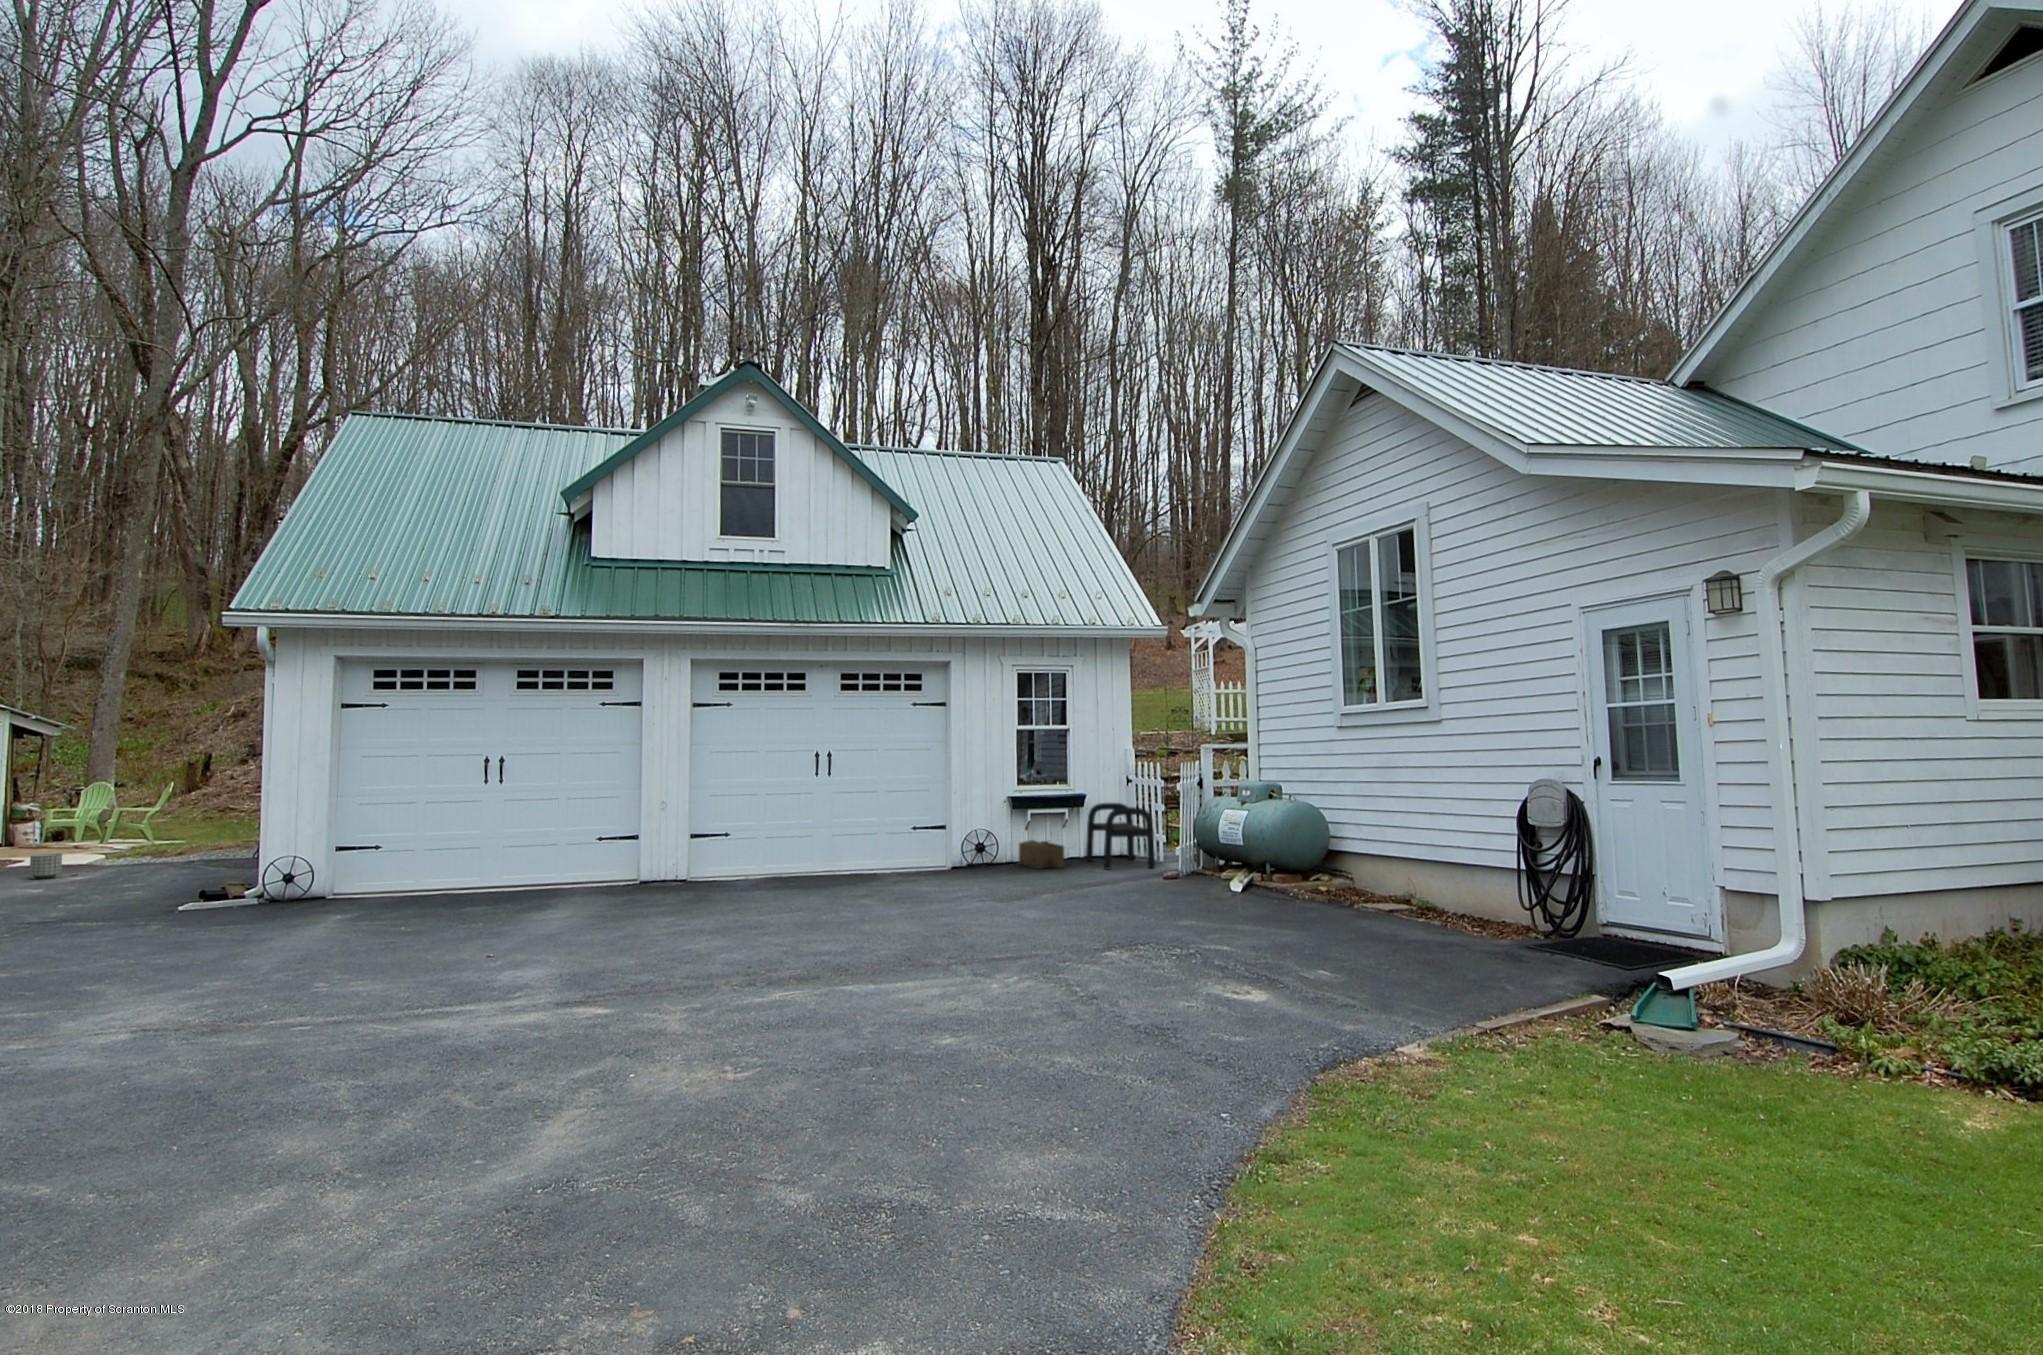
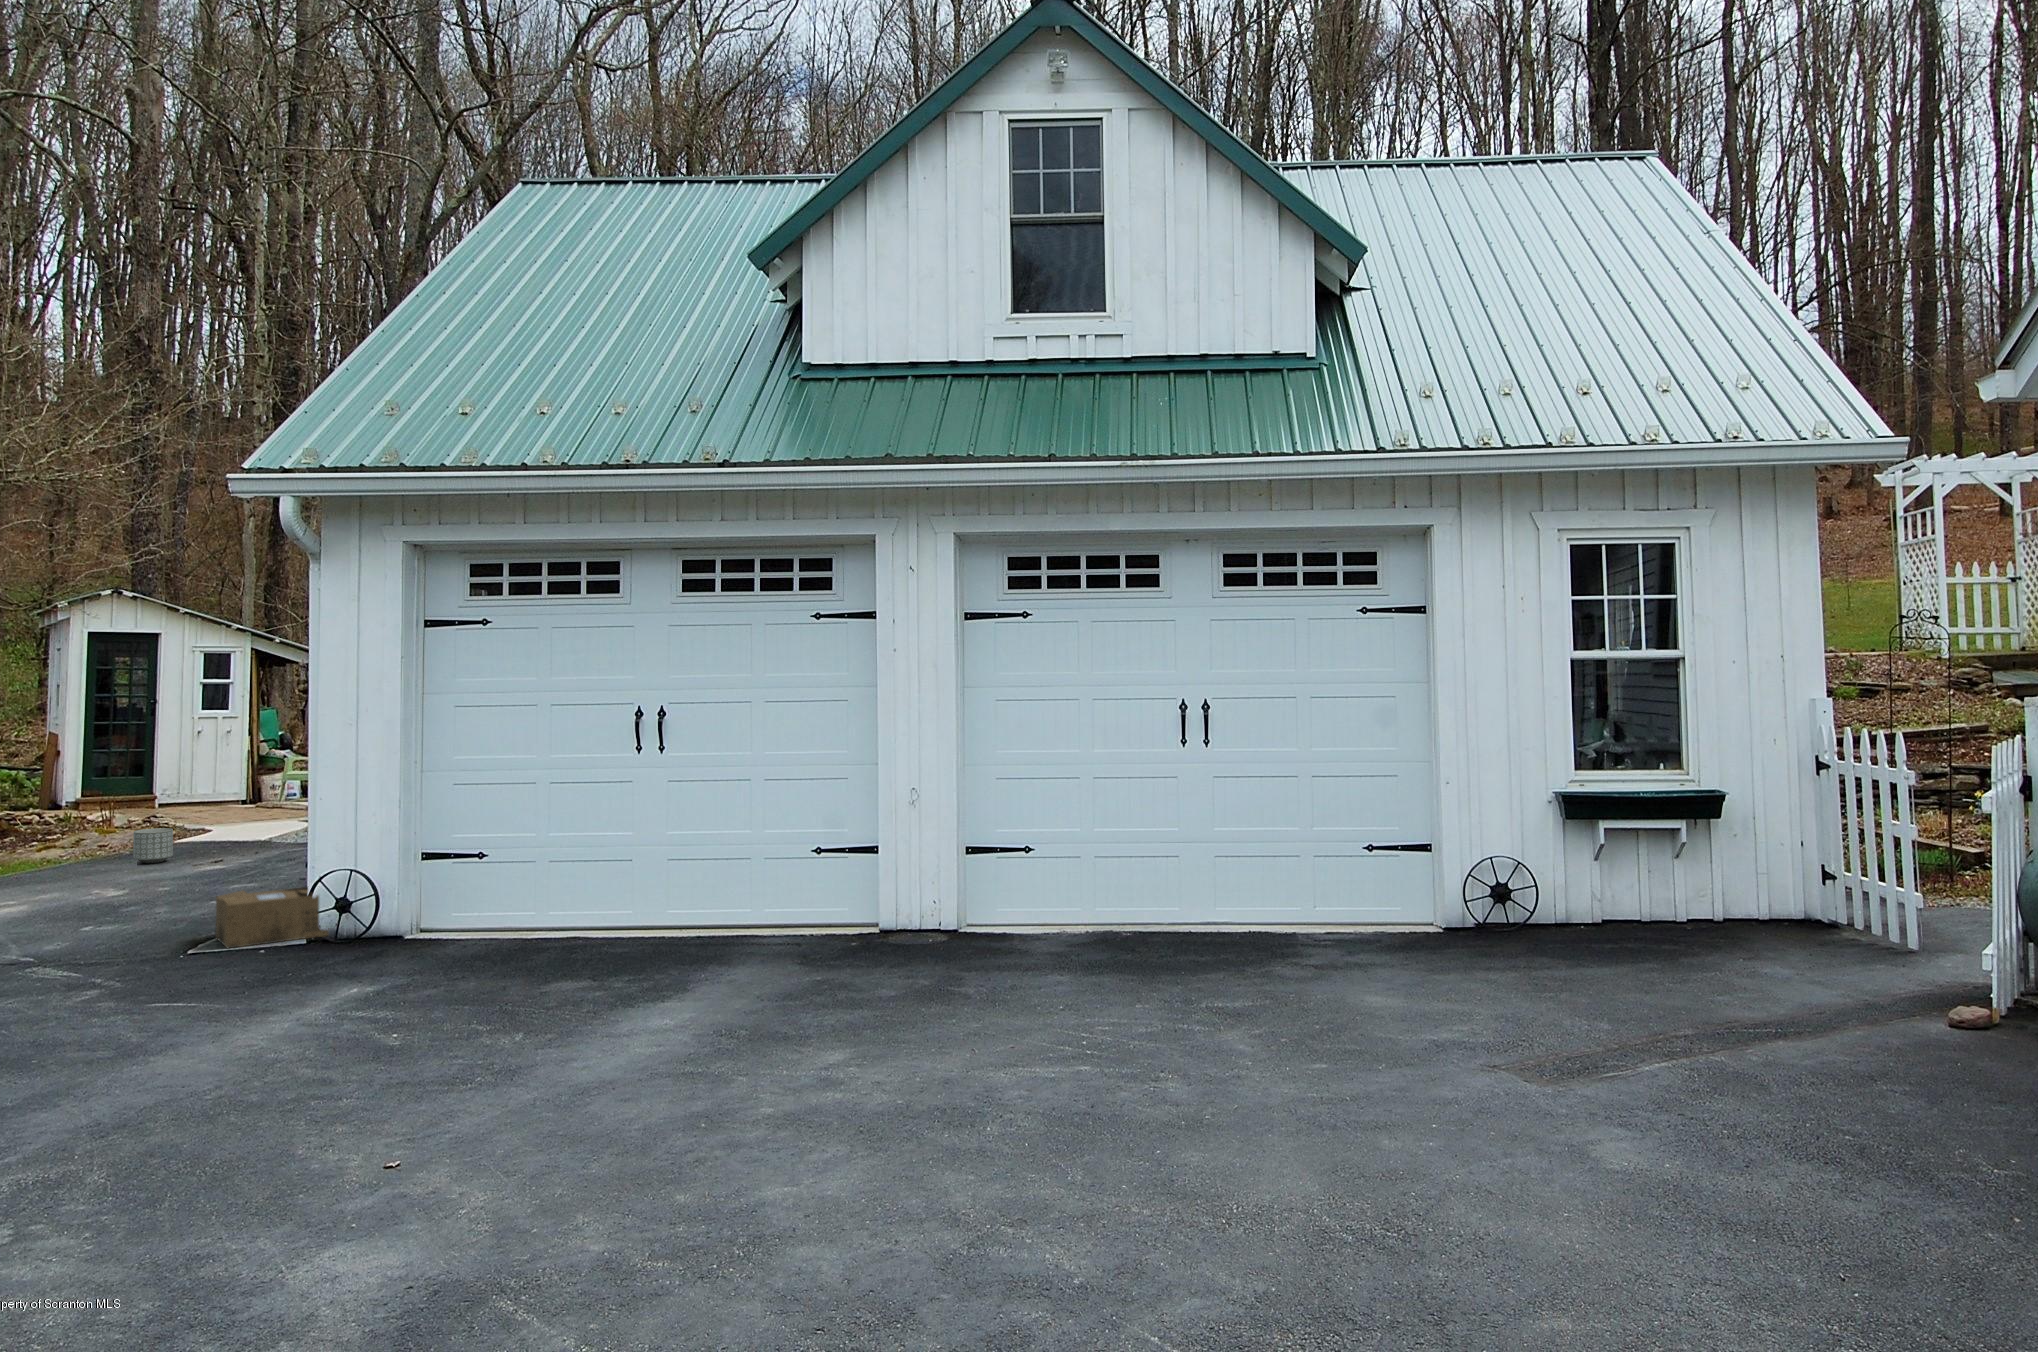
bench: present [1086,803,1155,869] -> none [1724,808,1895,960]
cardboard box: present [1019,840,1064,869] -> present [216,887,328,948]

